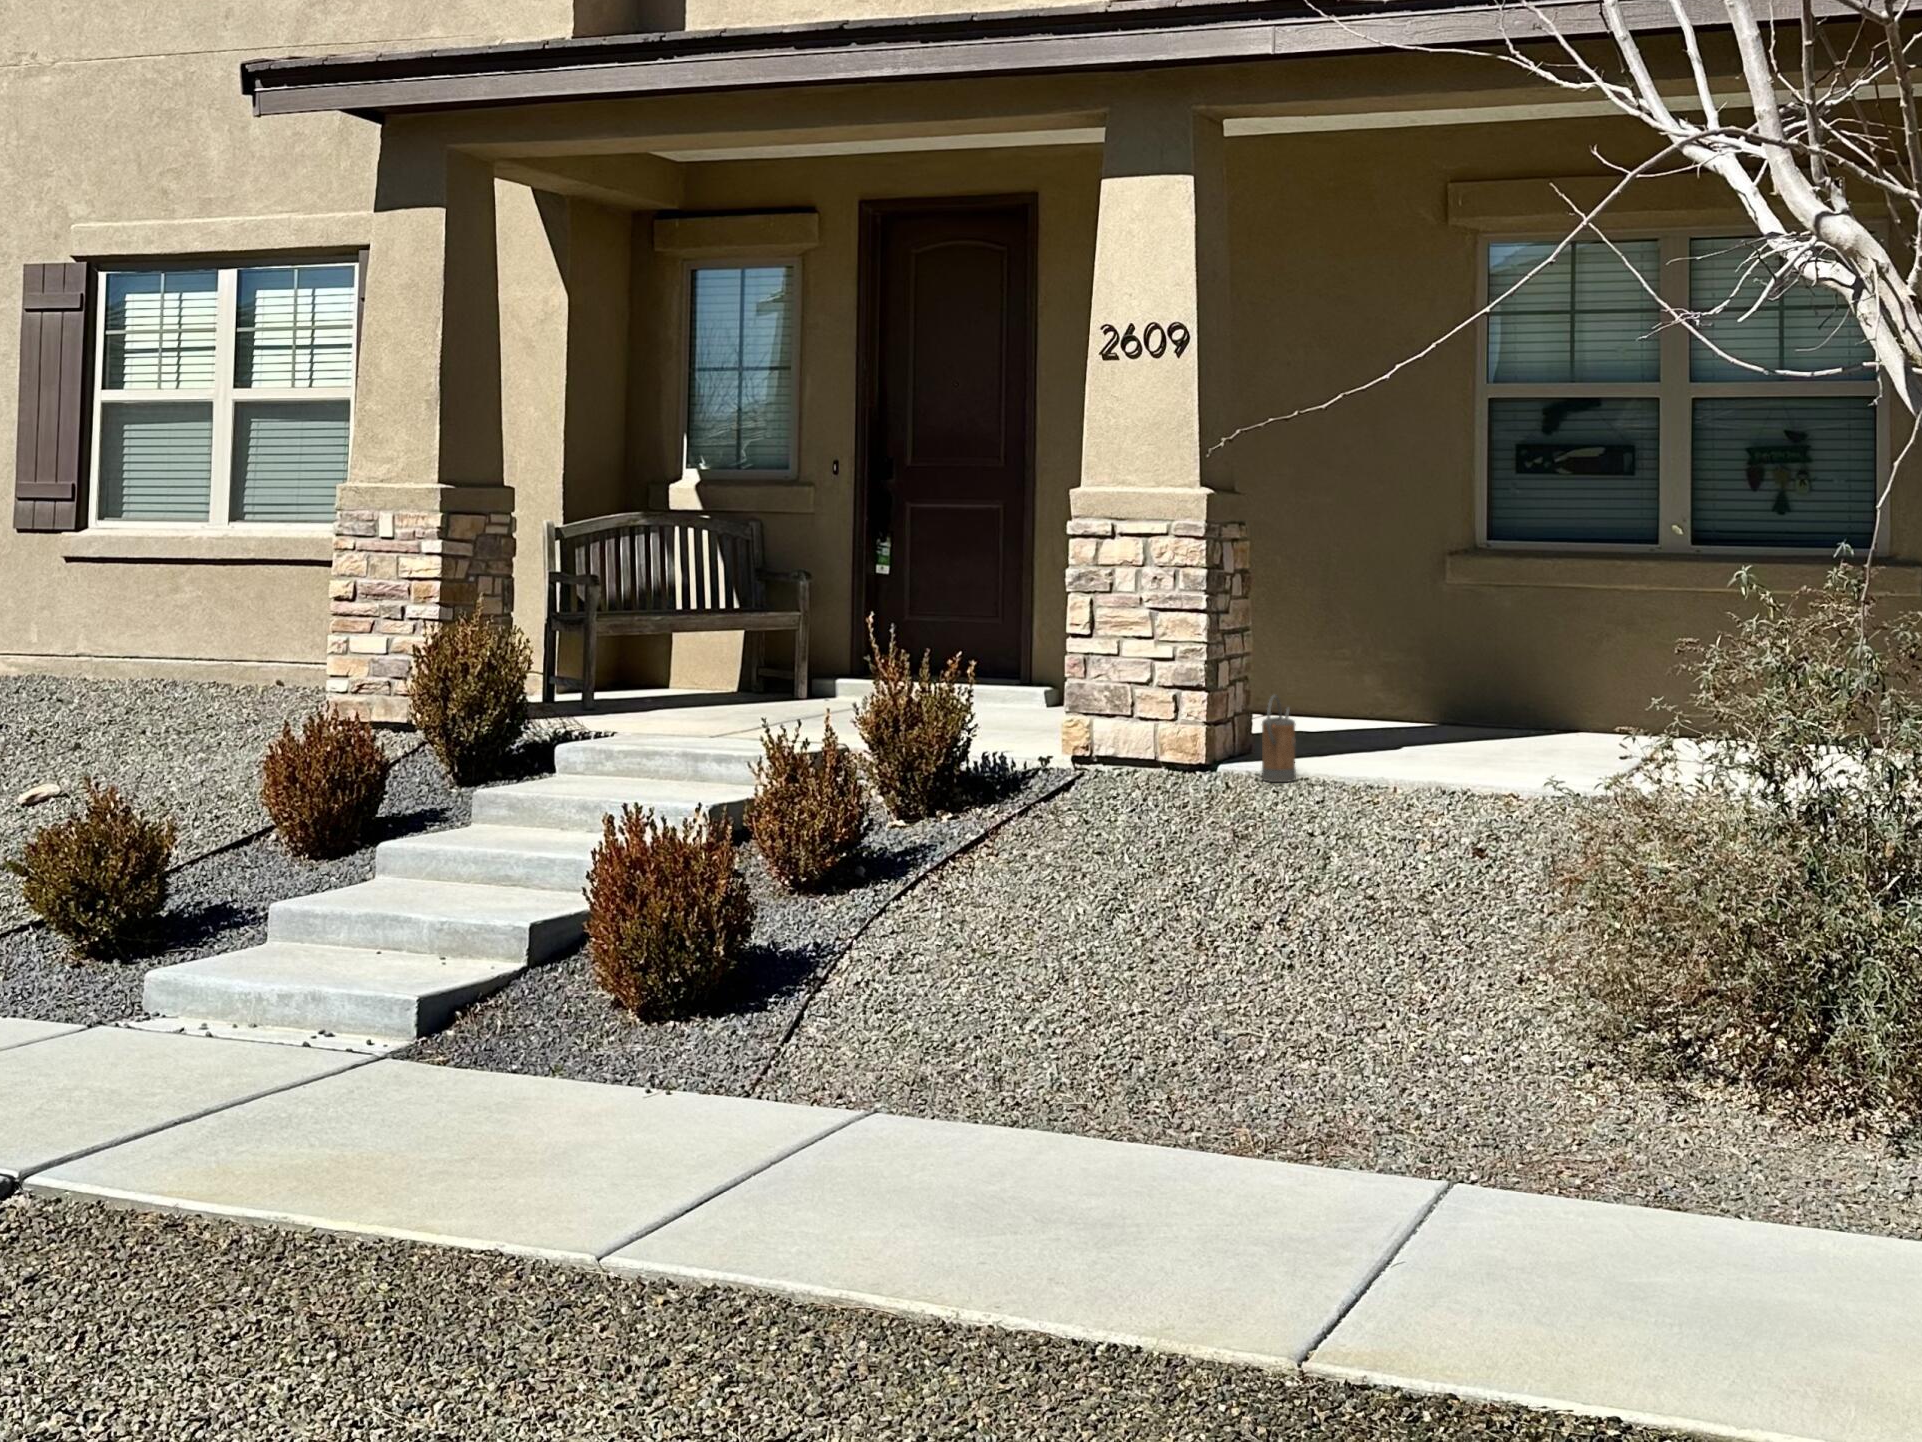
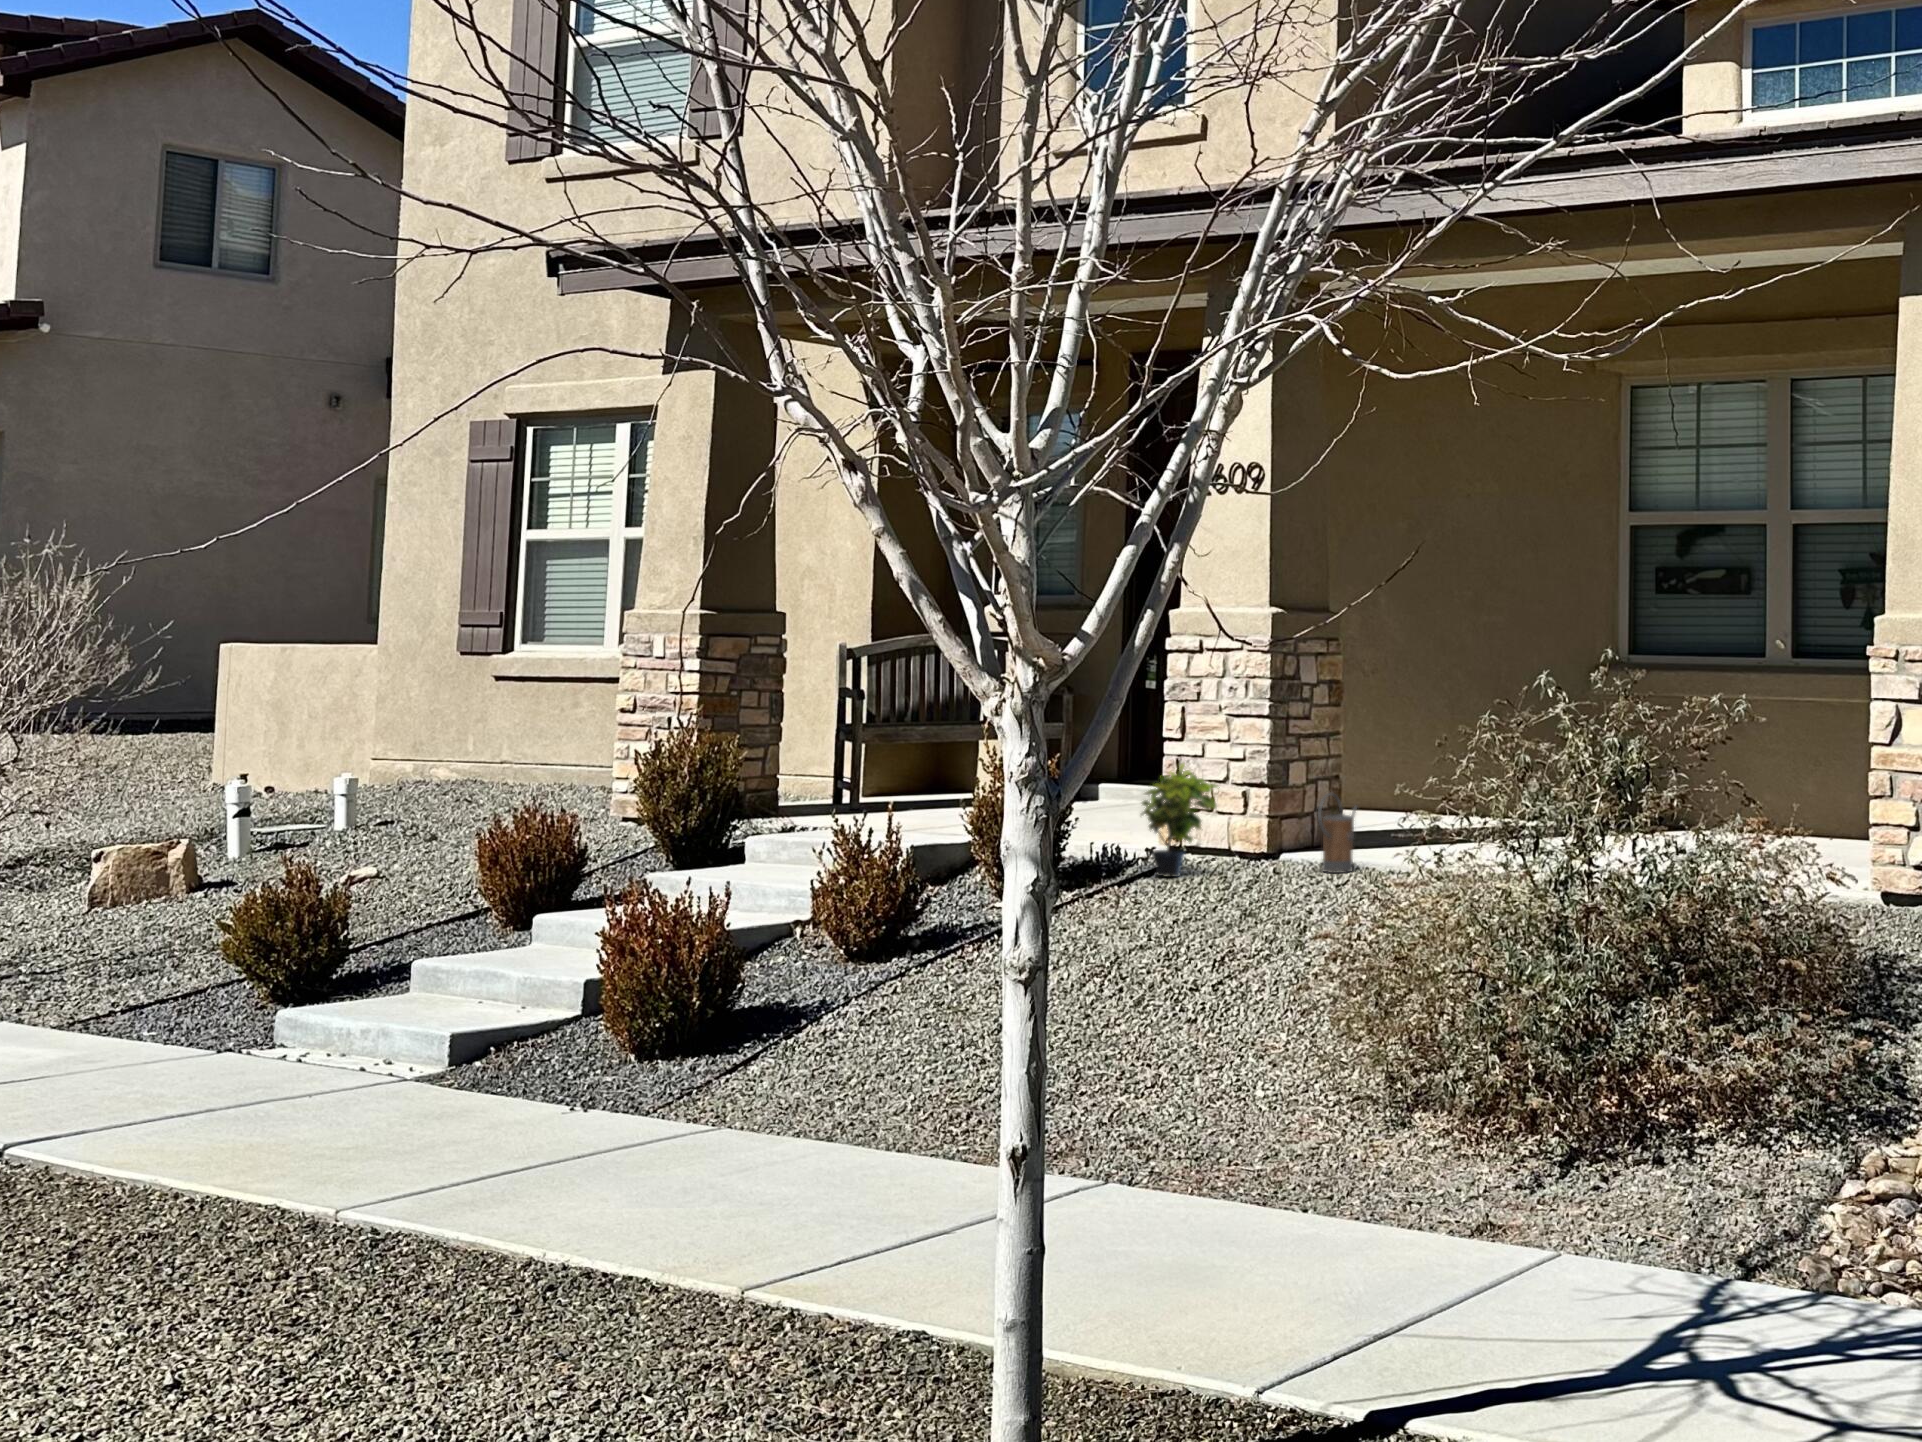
potted plant: none [1066,663,1159,790] -> present [1141,764,1220,877]

